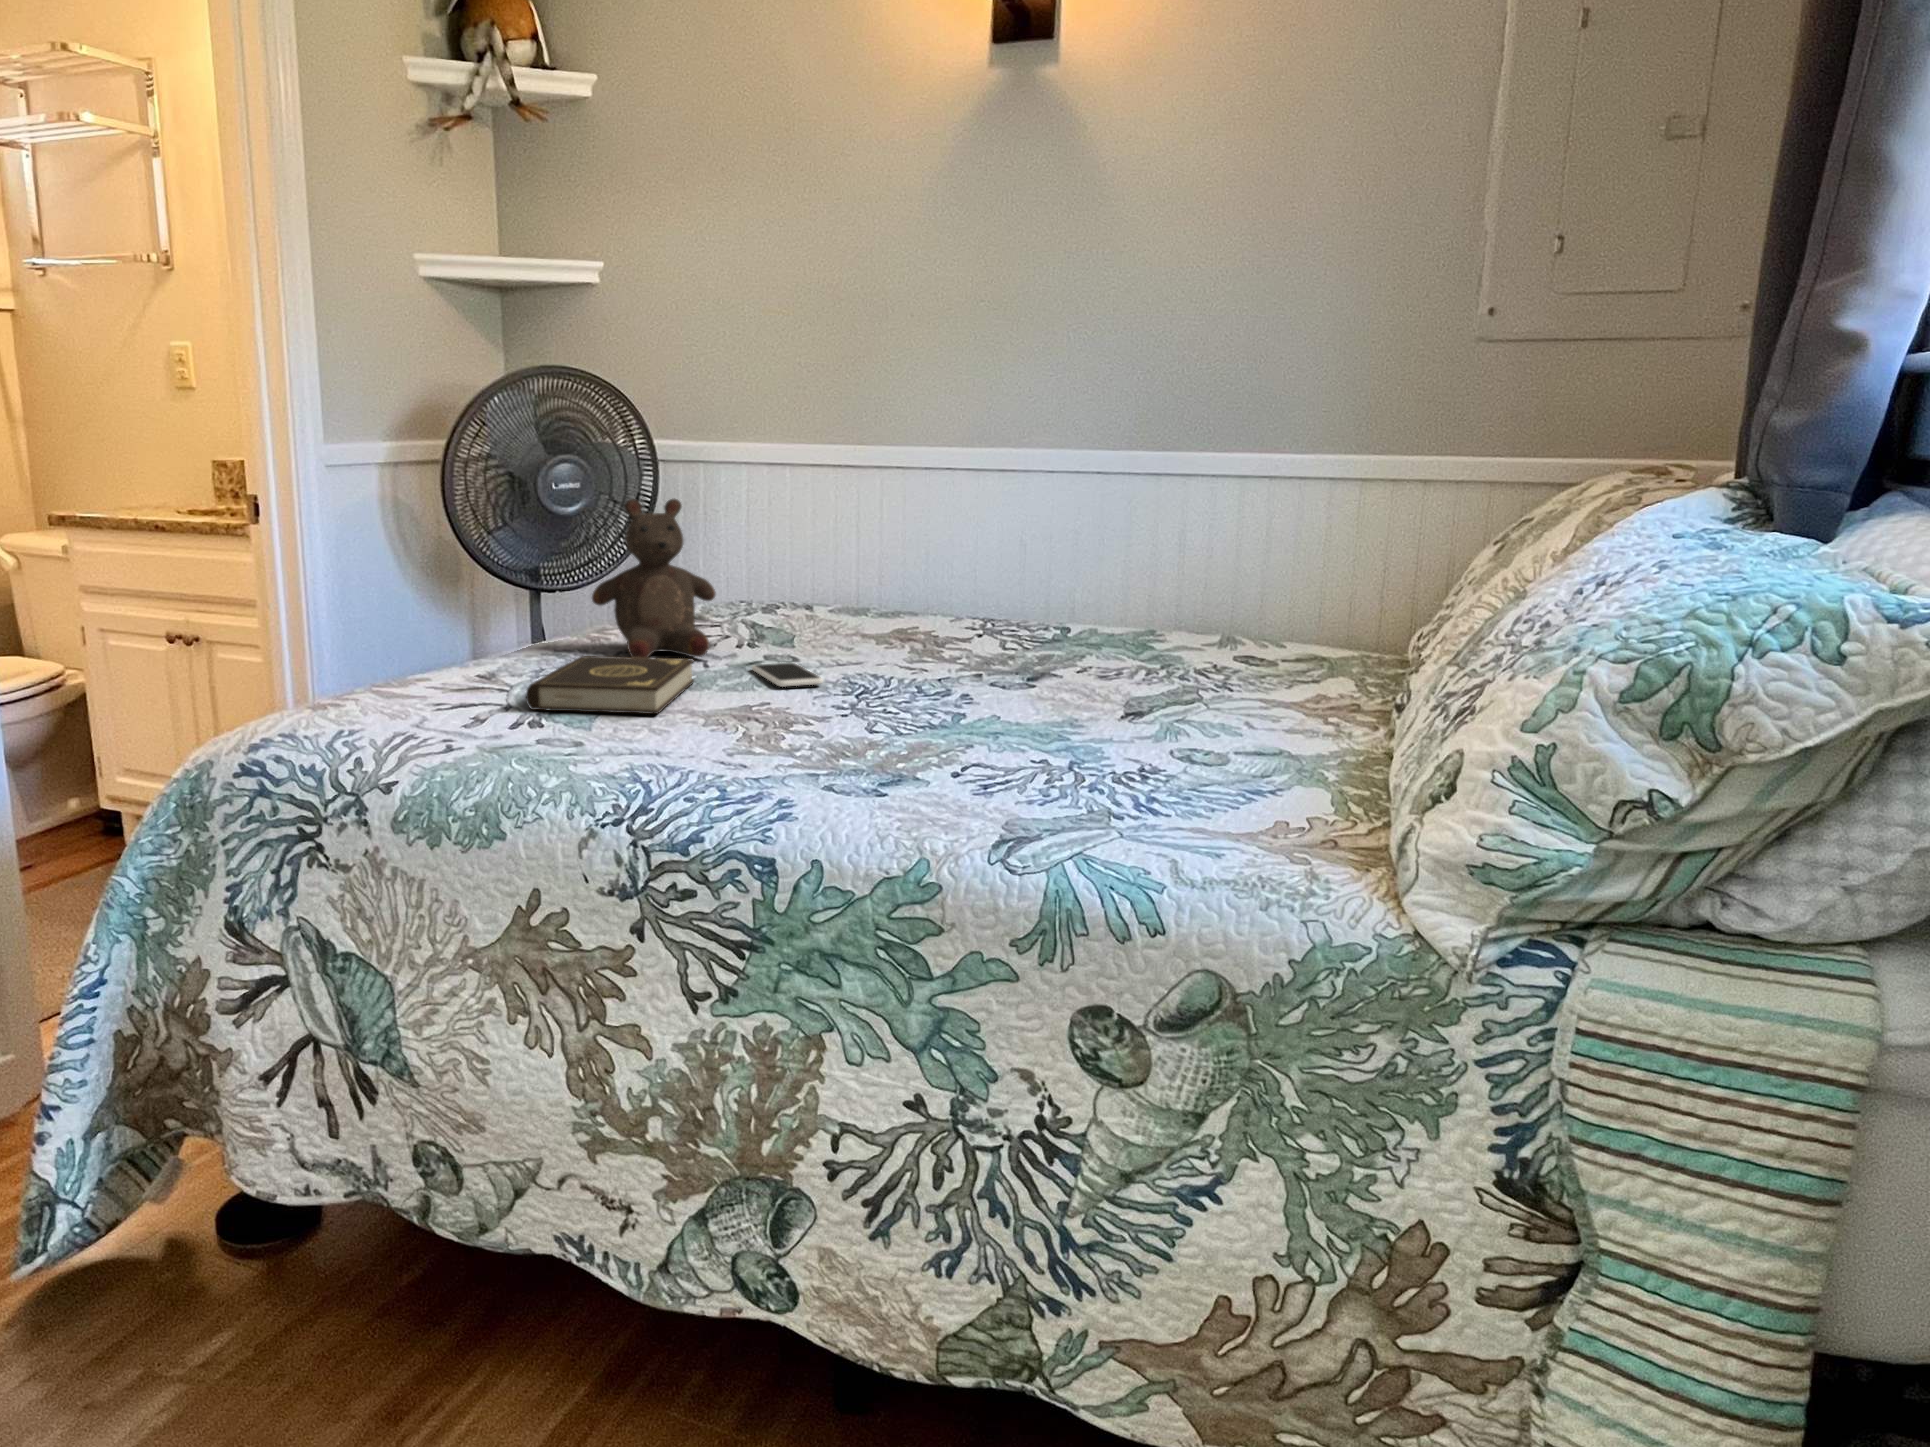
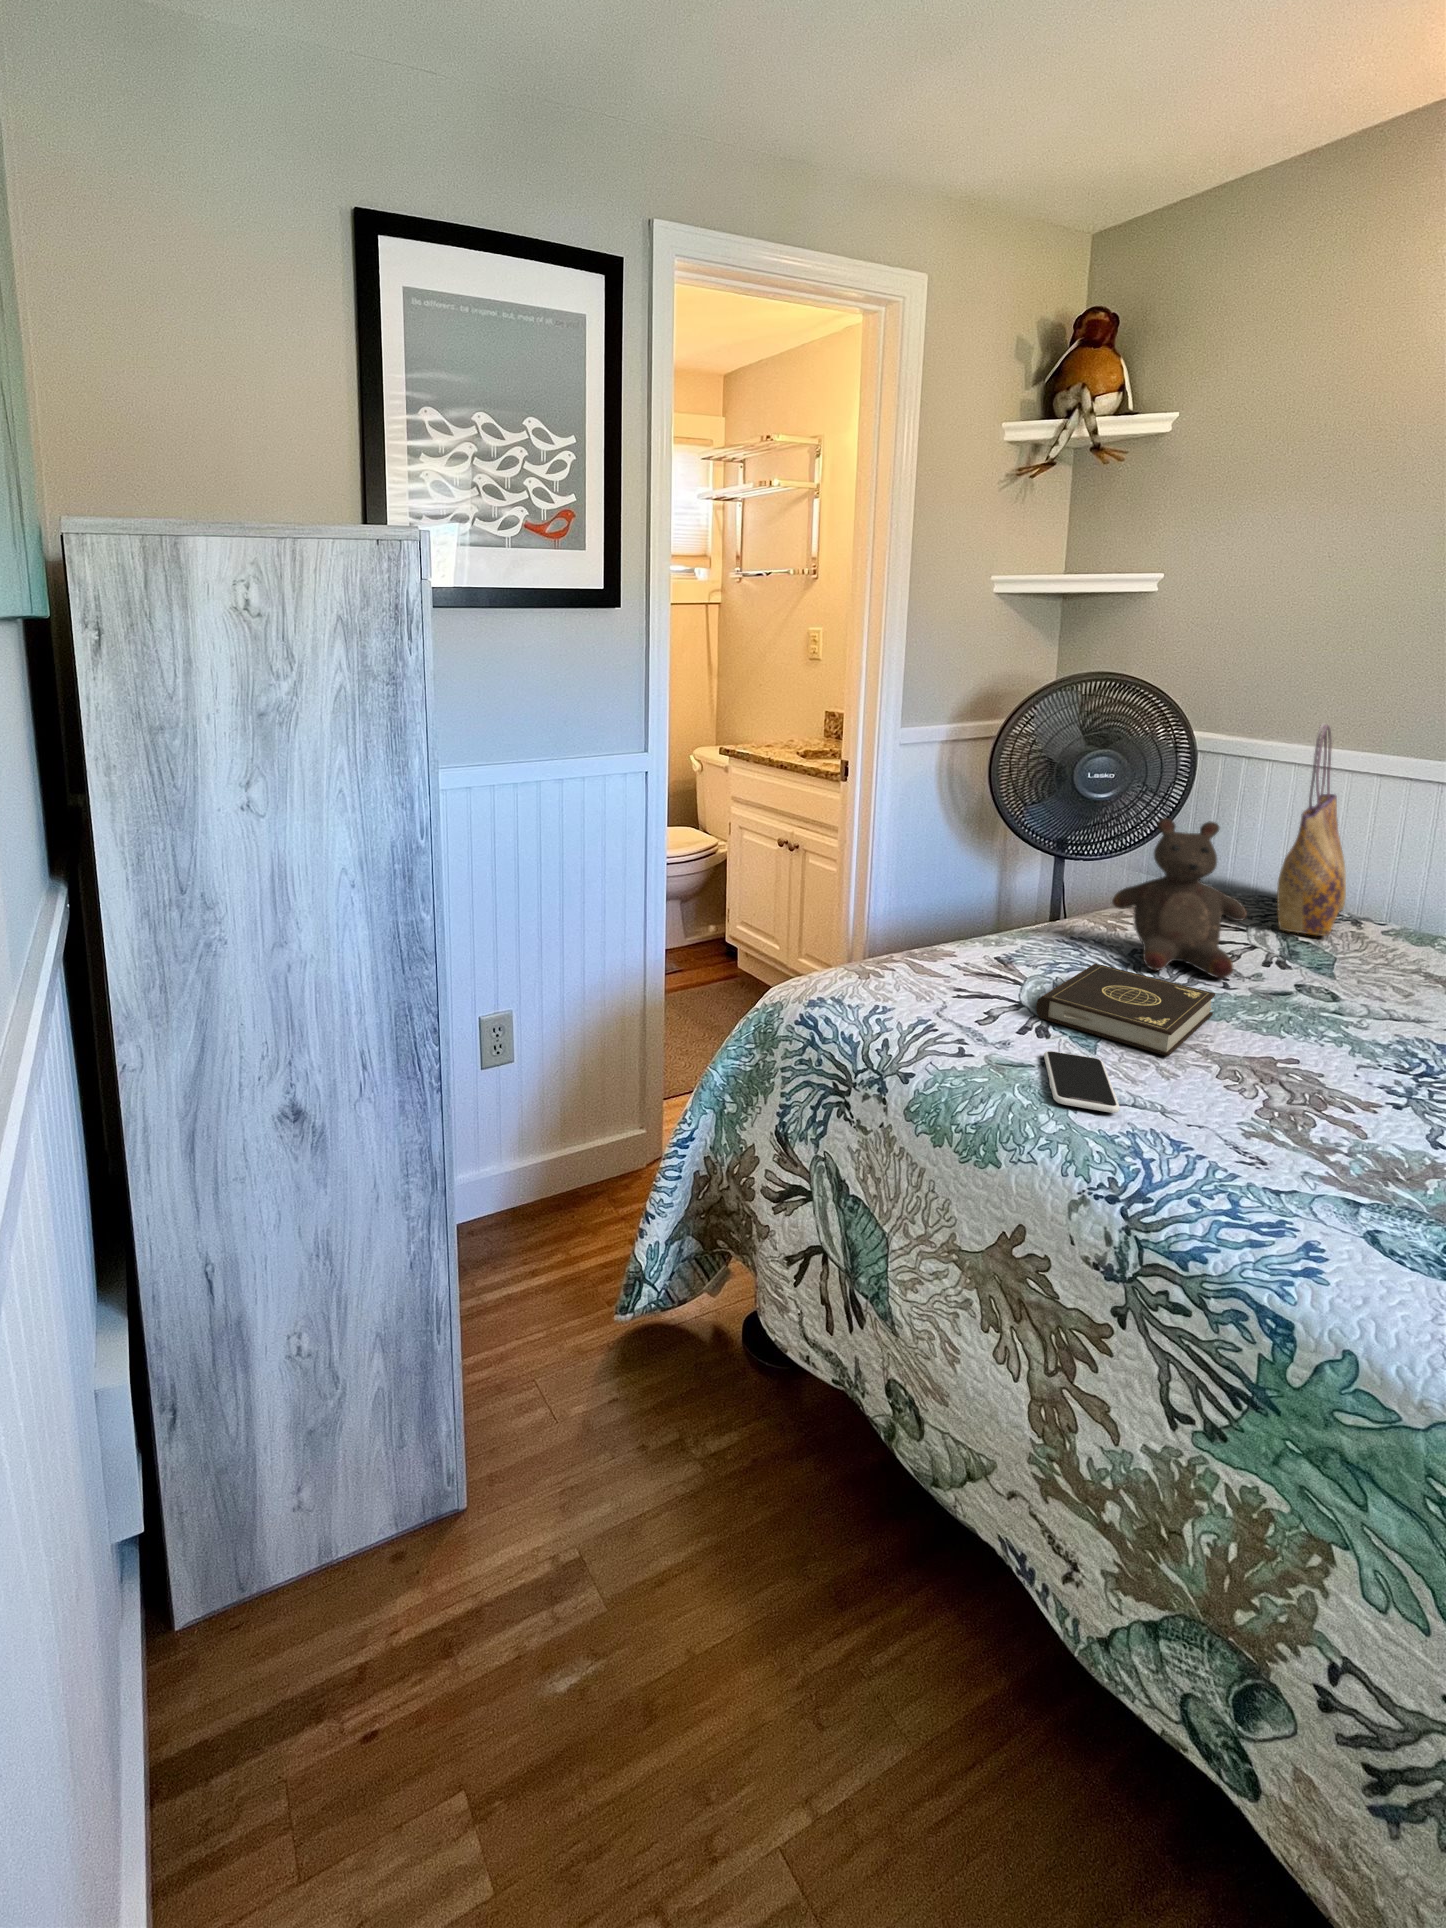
tote bag: none [740,409,798,620] -> present [1277,724,1346,936]
smartphone: present [752,663,823,687] -> present [1044,1051,1120,1113]

